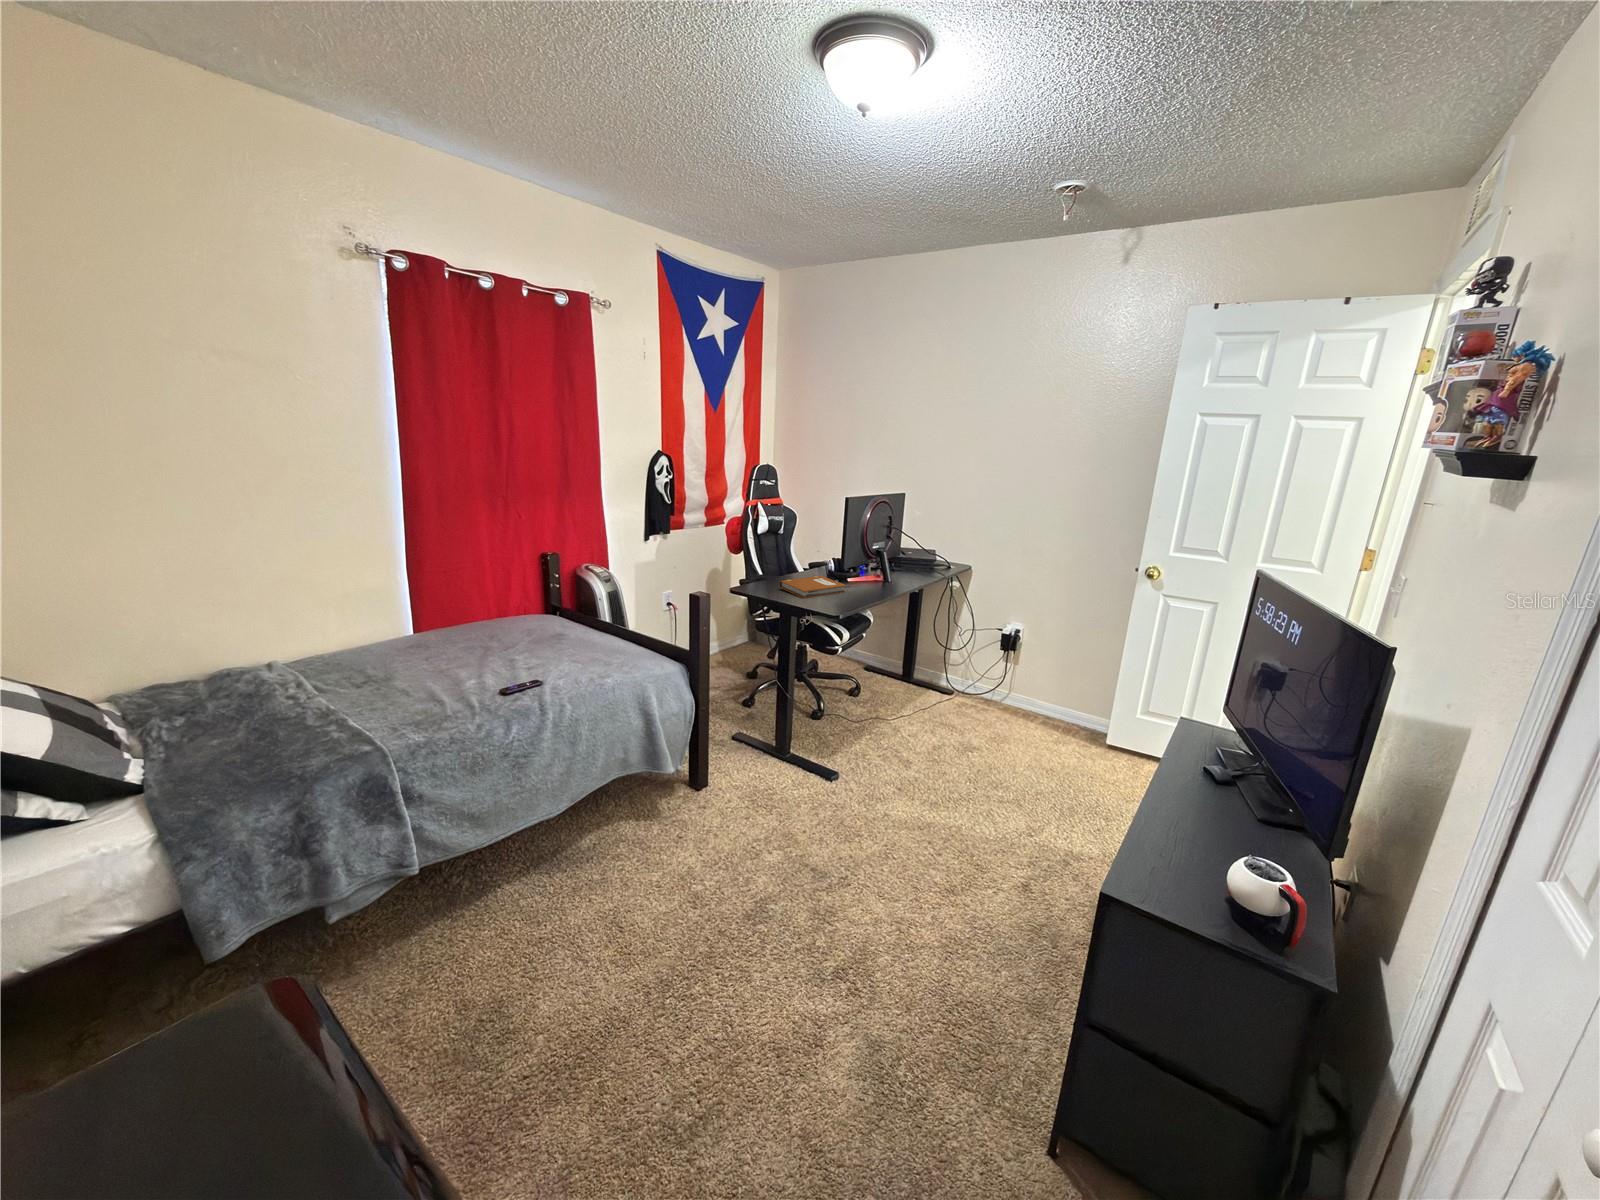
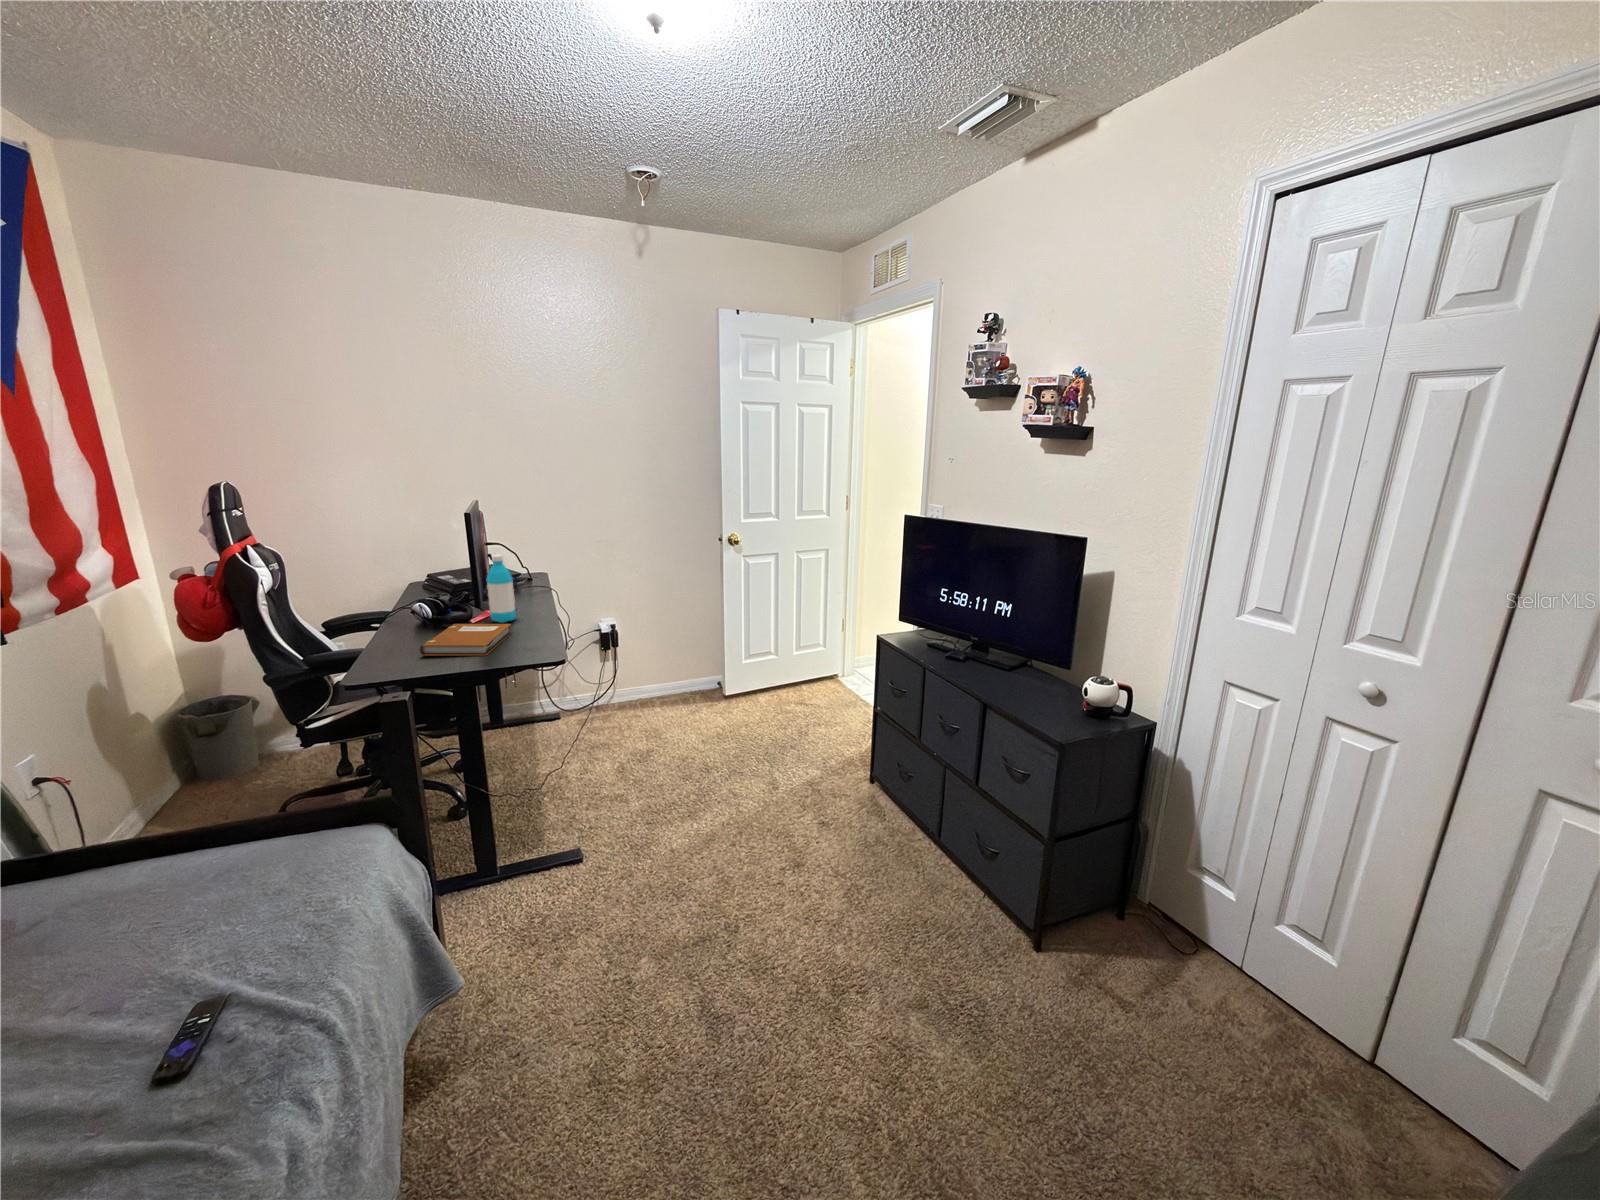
water bottle: none [850,533,872,586] -> present [486,555,516,623]

